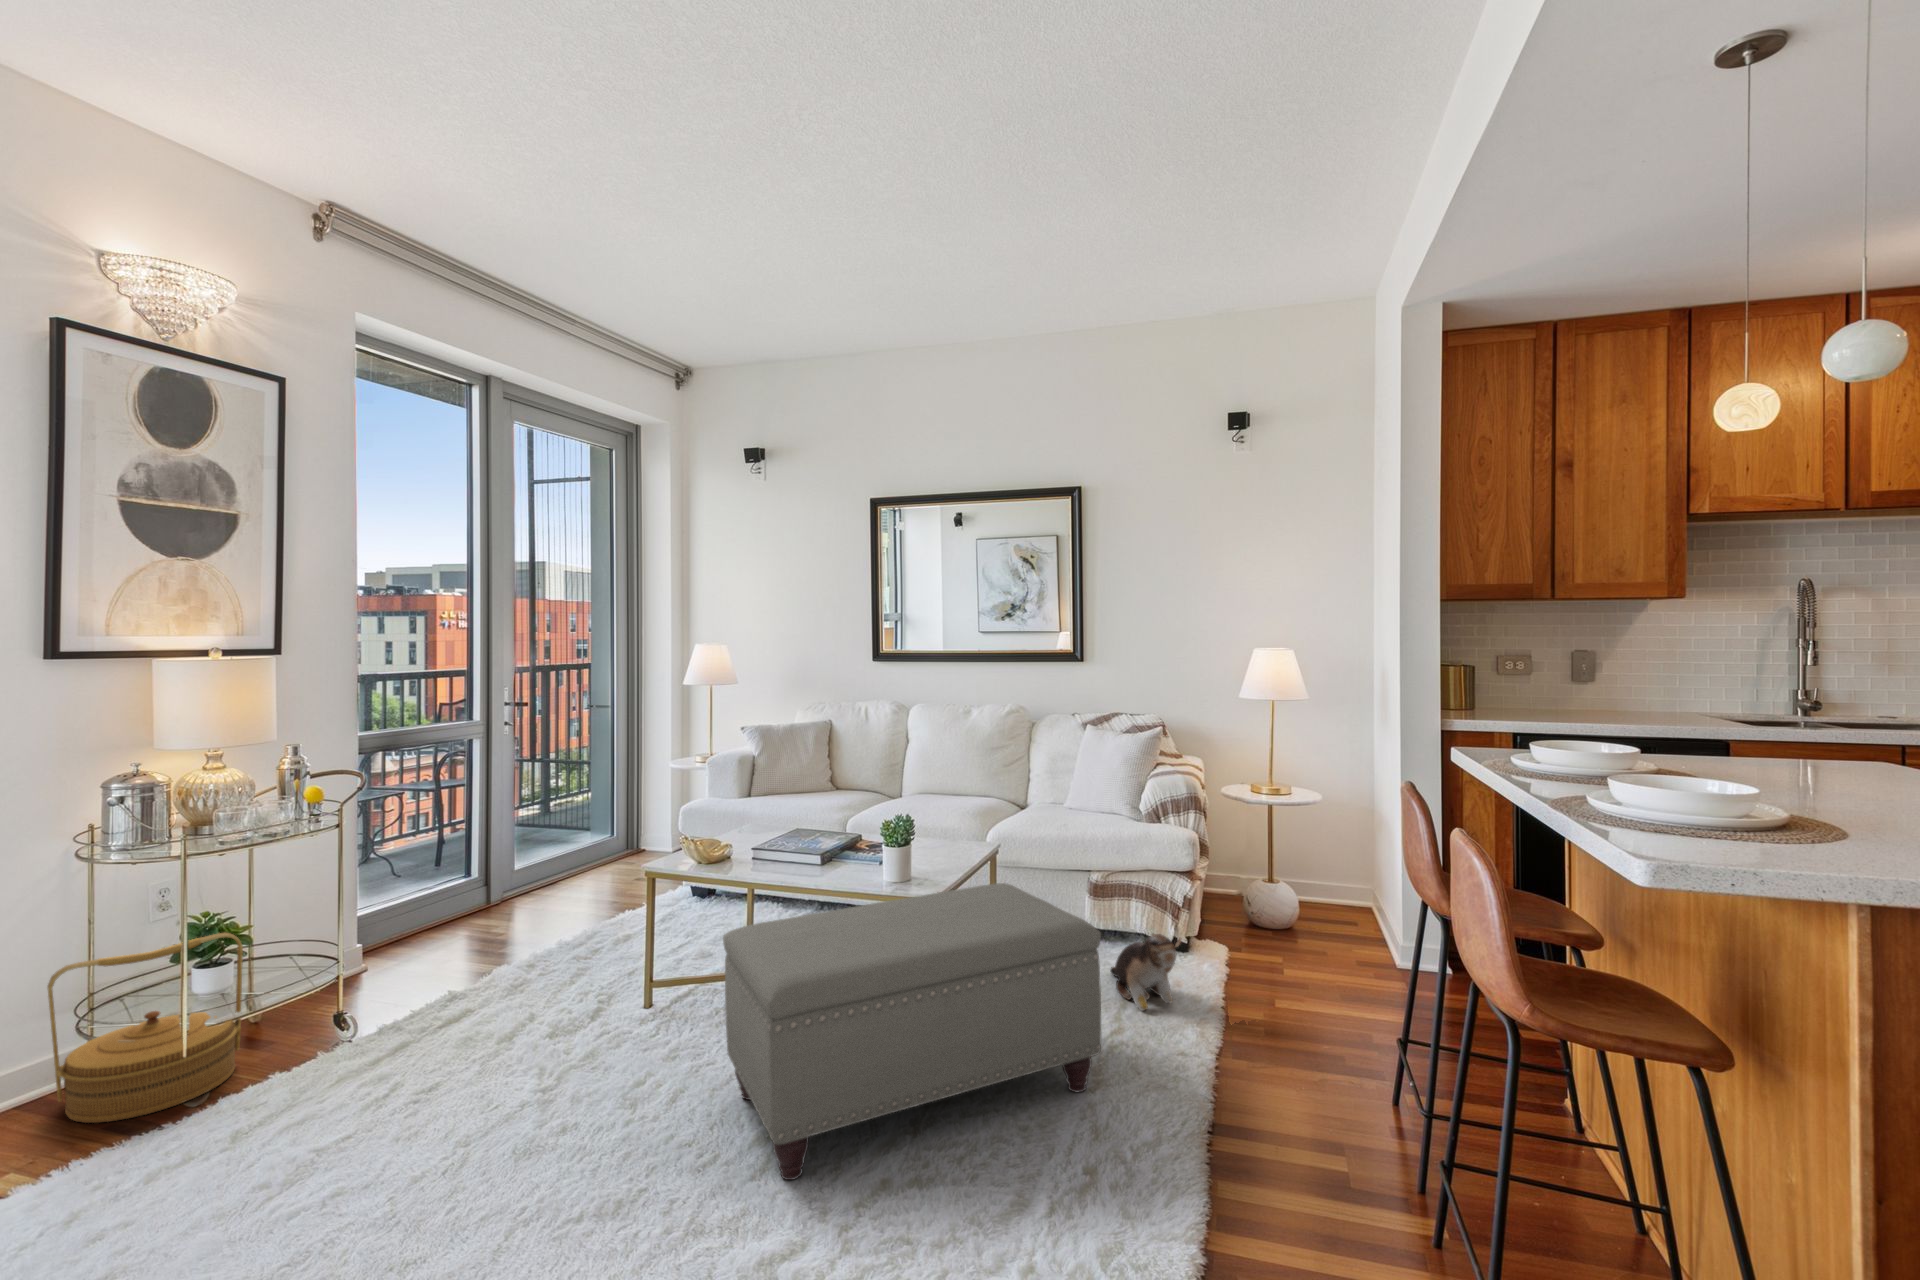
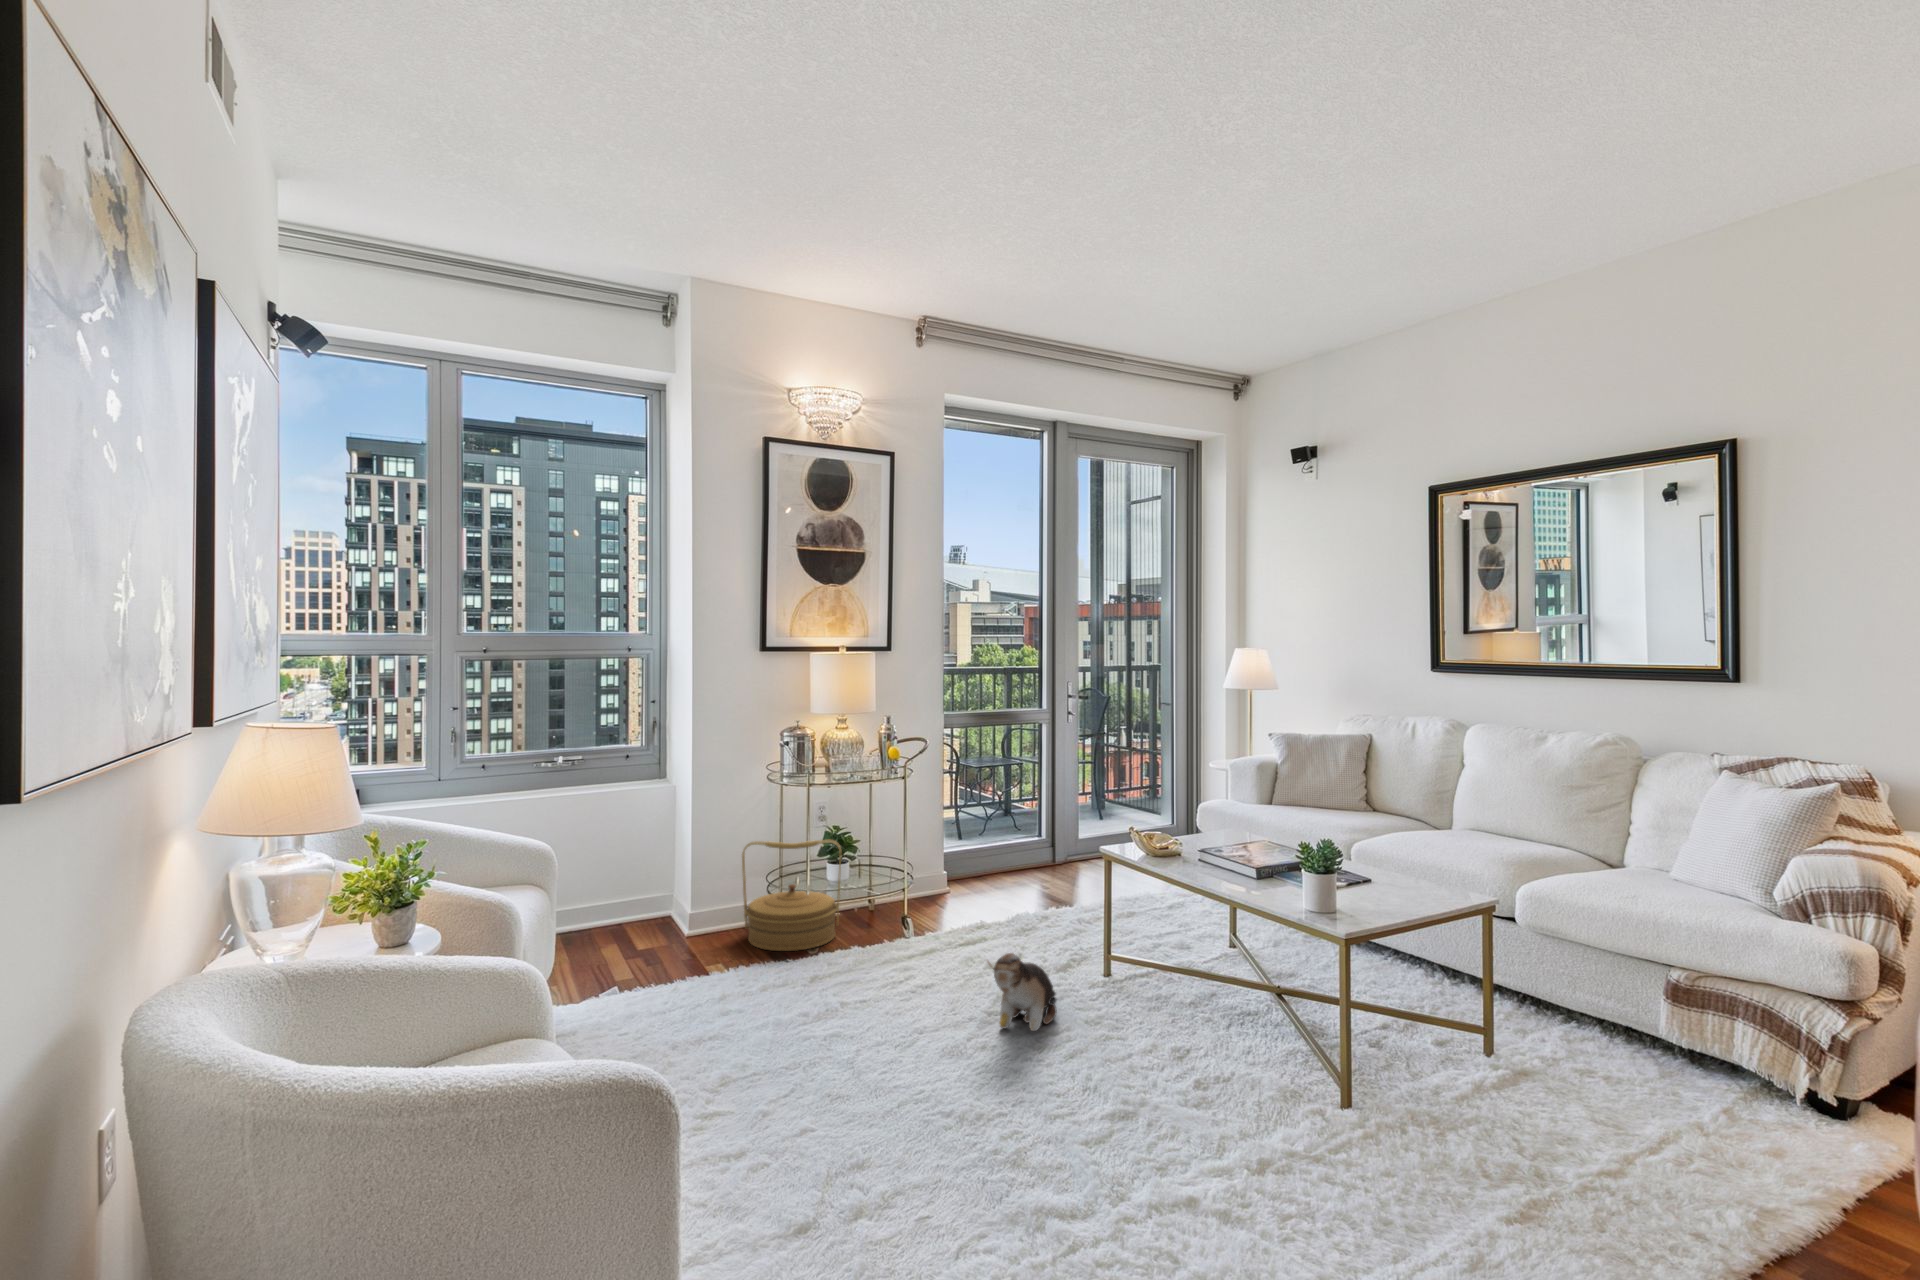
ottoman: present [723,883,1101,1180] -> none [1094,914,1523,1215]
plush toy: present [1110,934,1181,1010] -> present [987,953,1057,1031]

